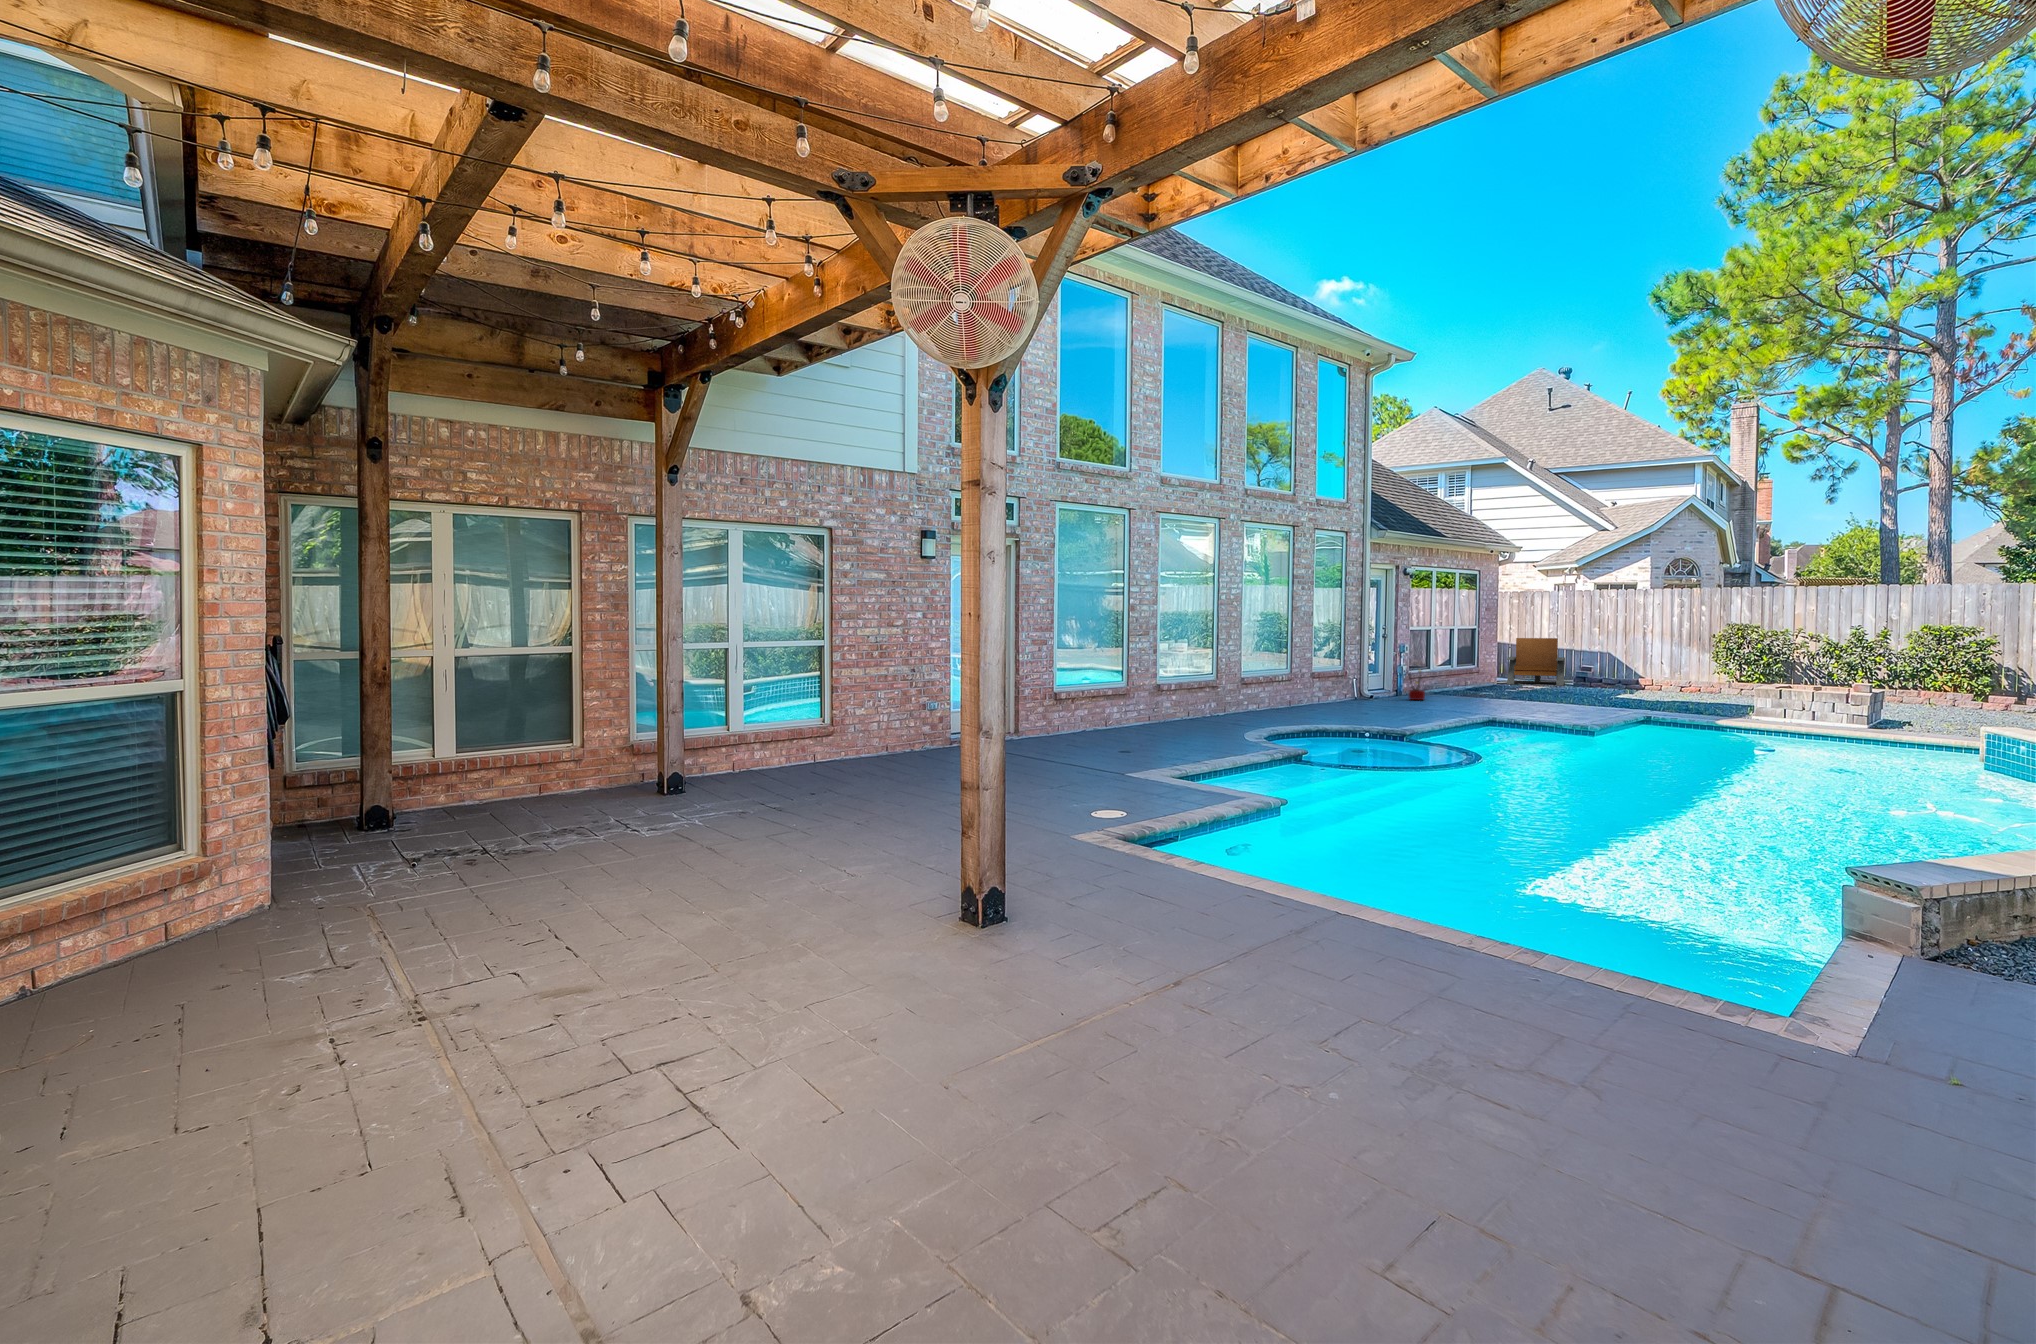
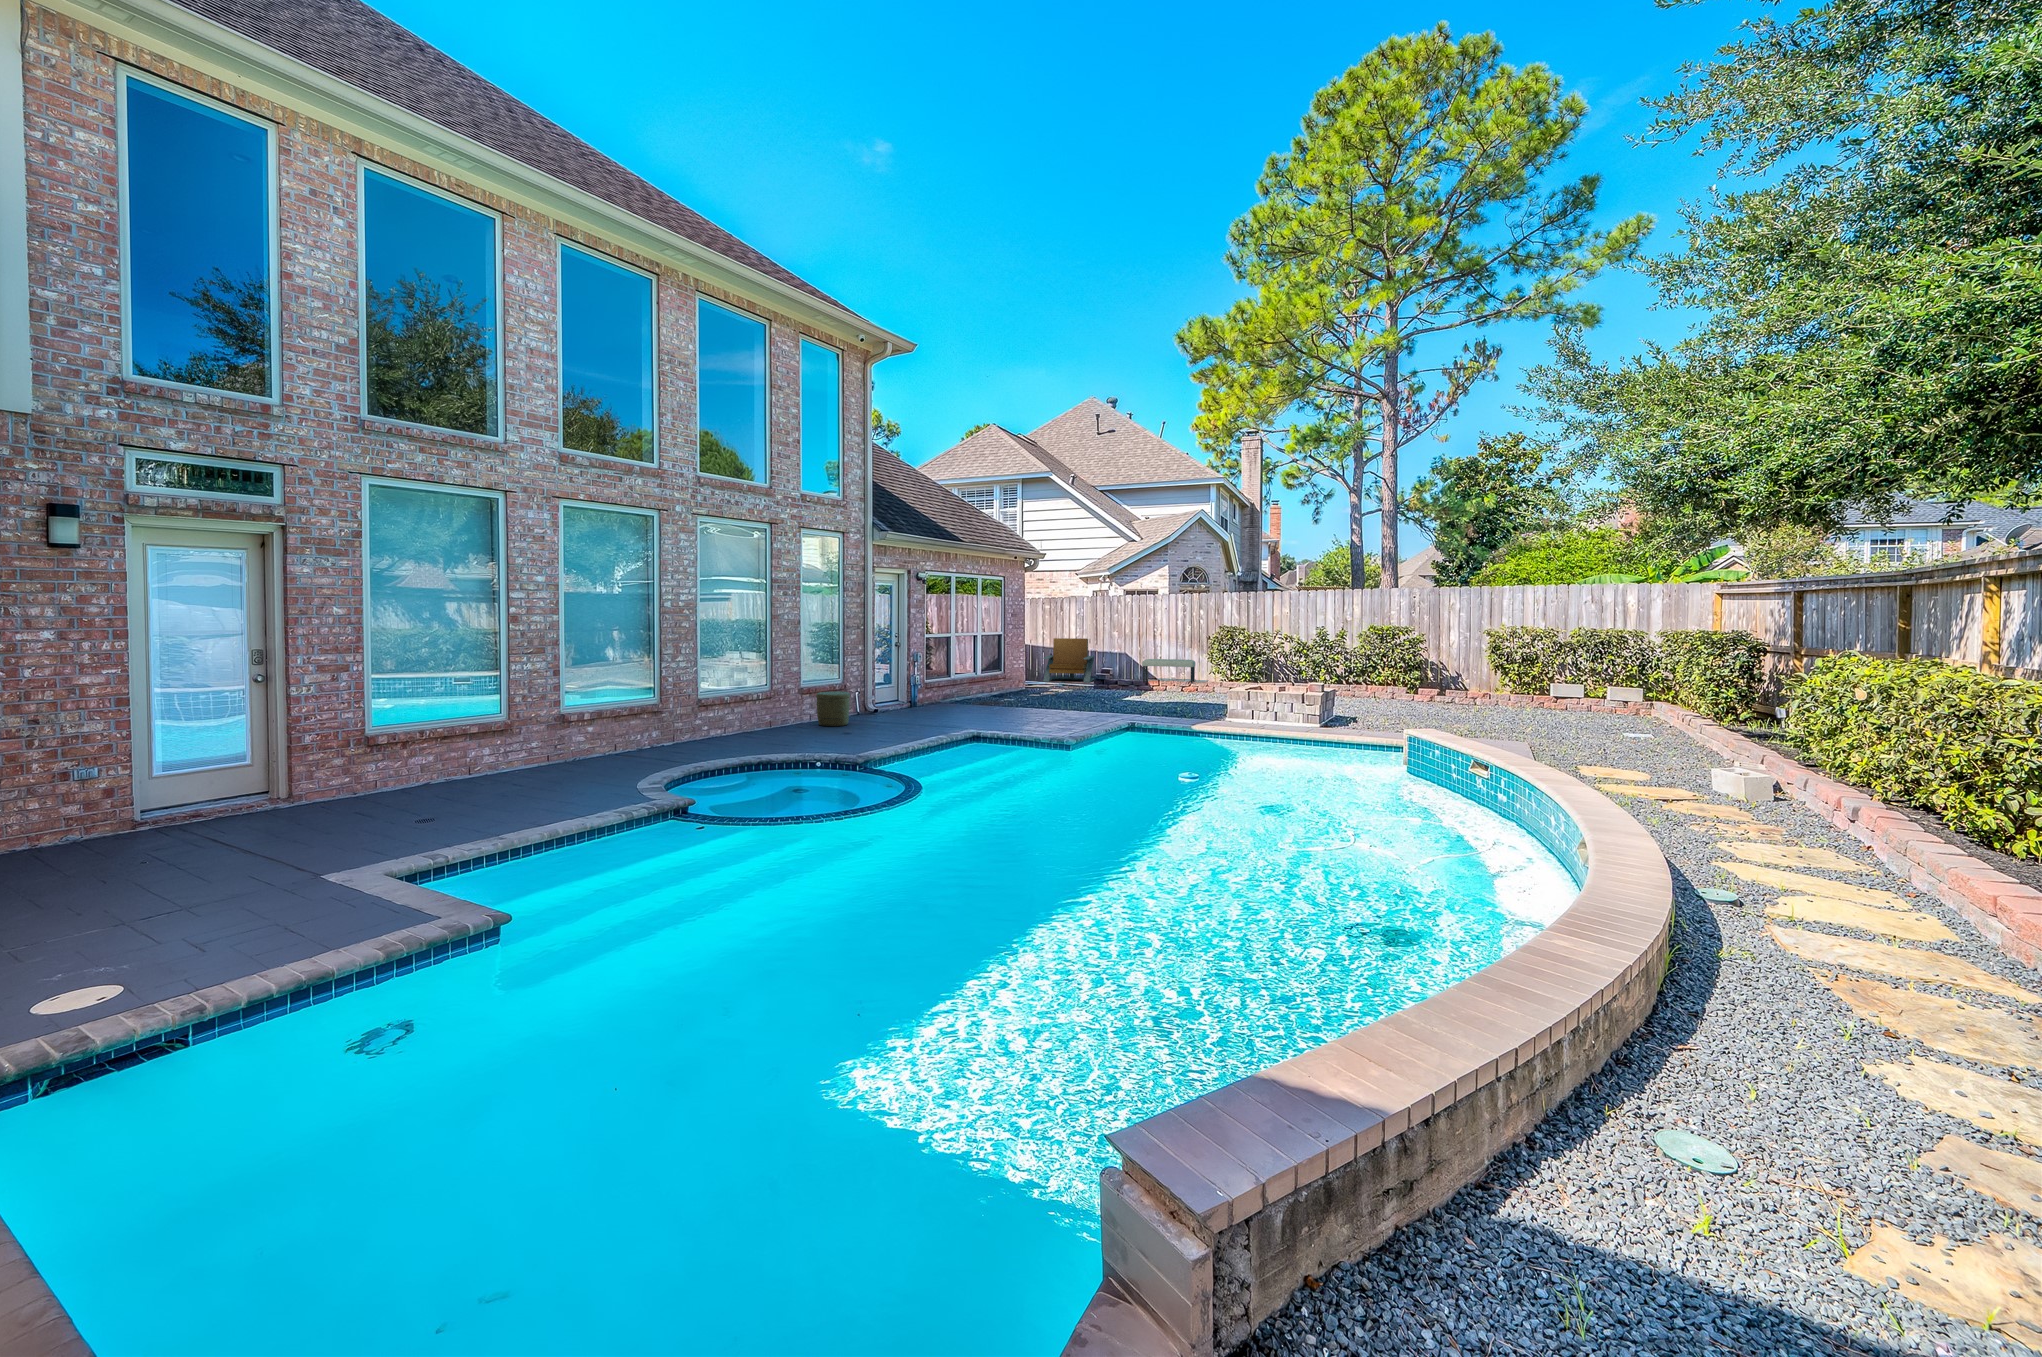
bench: none [1627,662,1693,688] -> present [1142,659,1195,683]
decorative plant: present [1409,669,1425,700] -> none [908,668,949,706]
woven basket: none [1330,680,1363,711] -> present [816,691,850,726]

